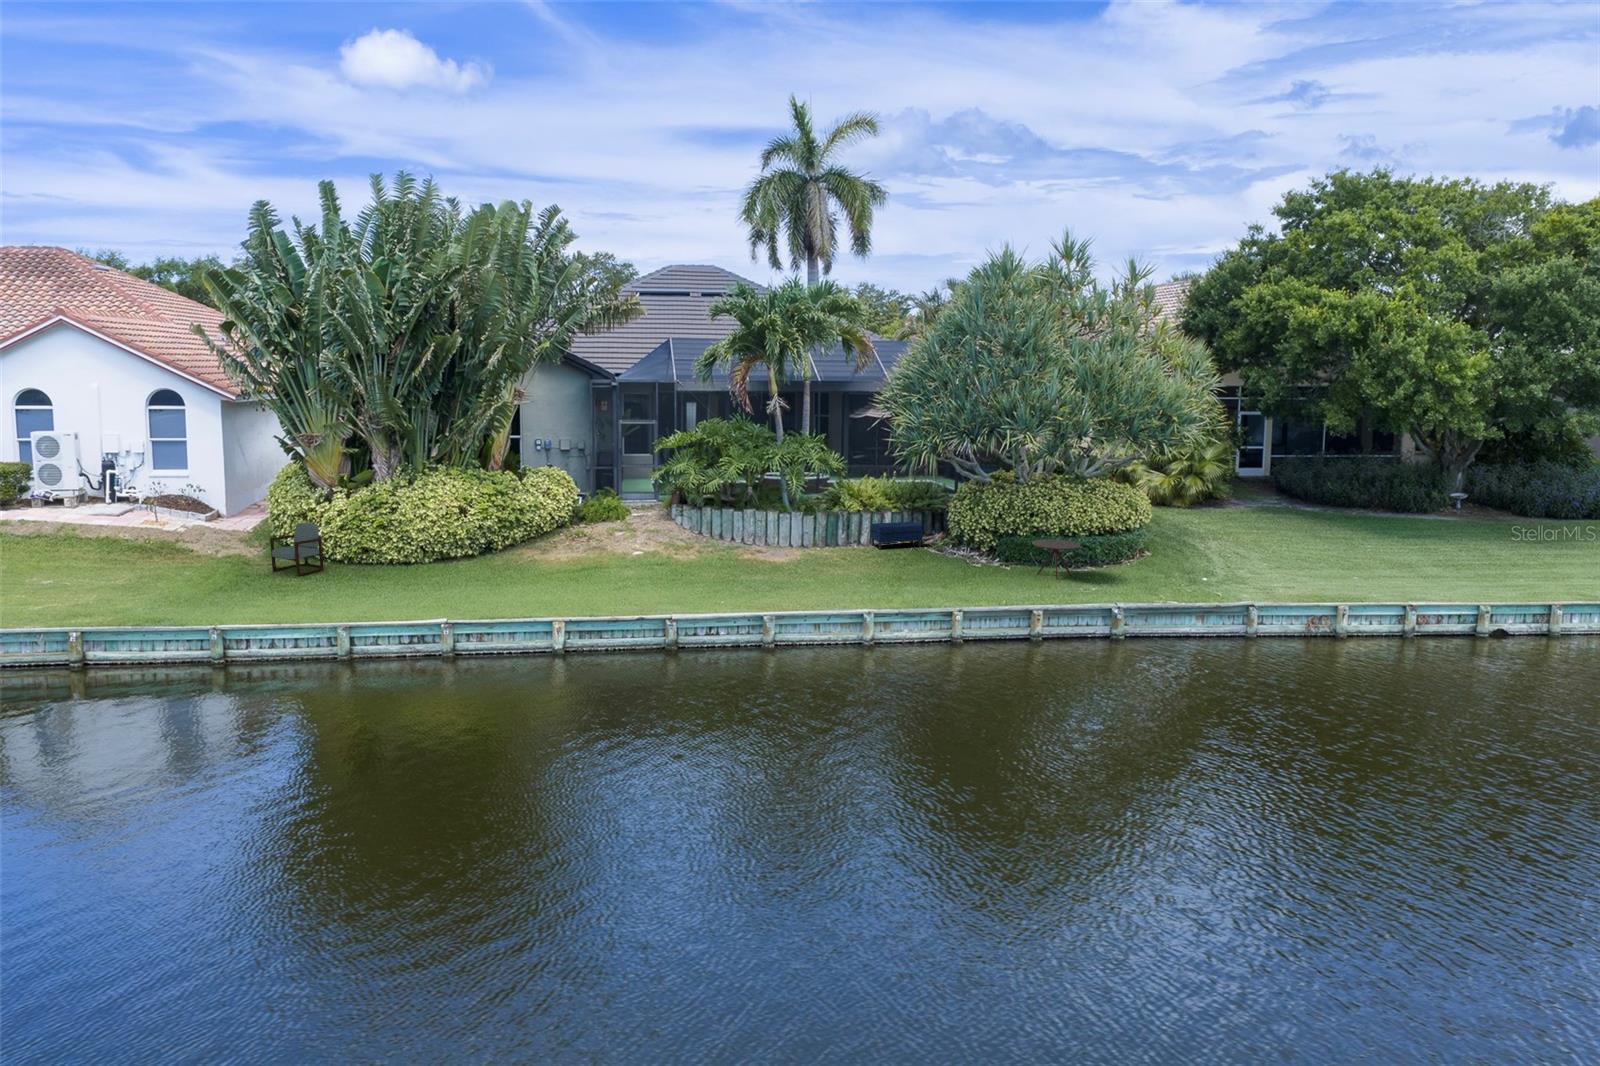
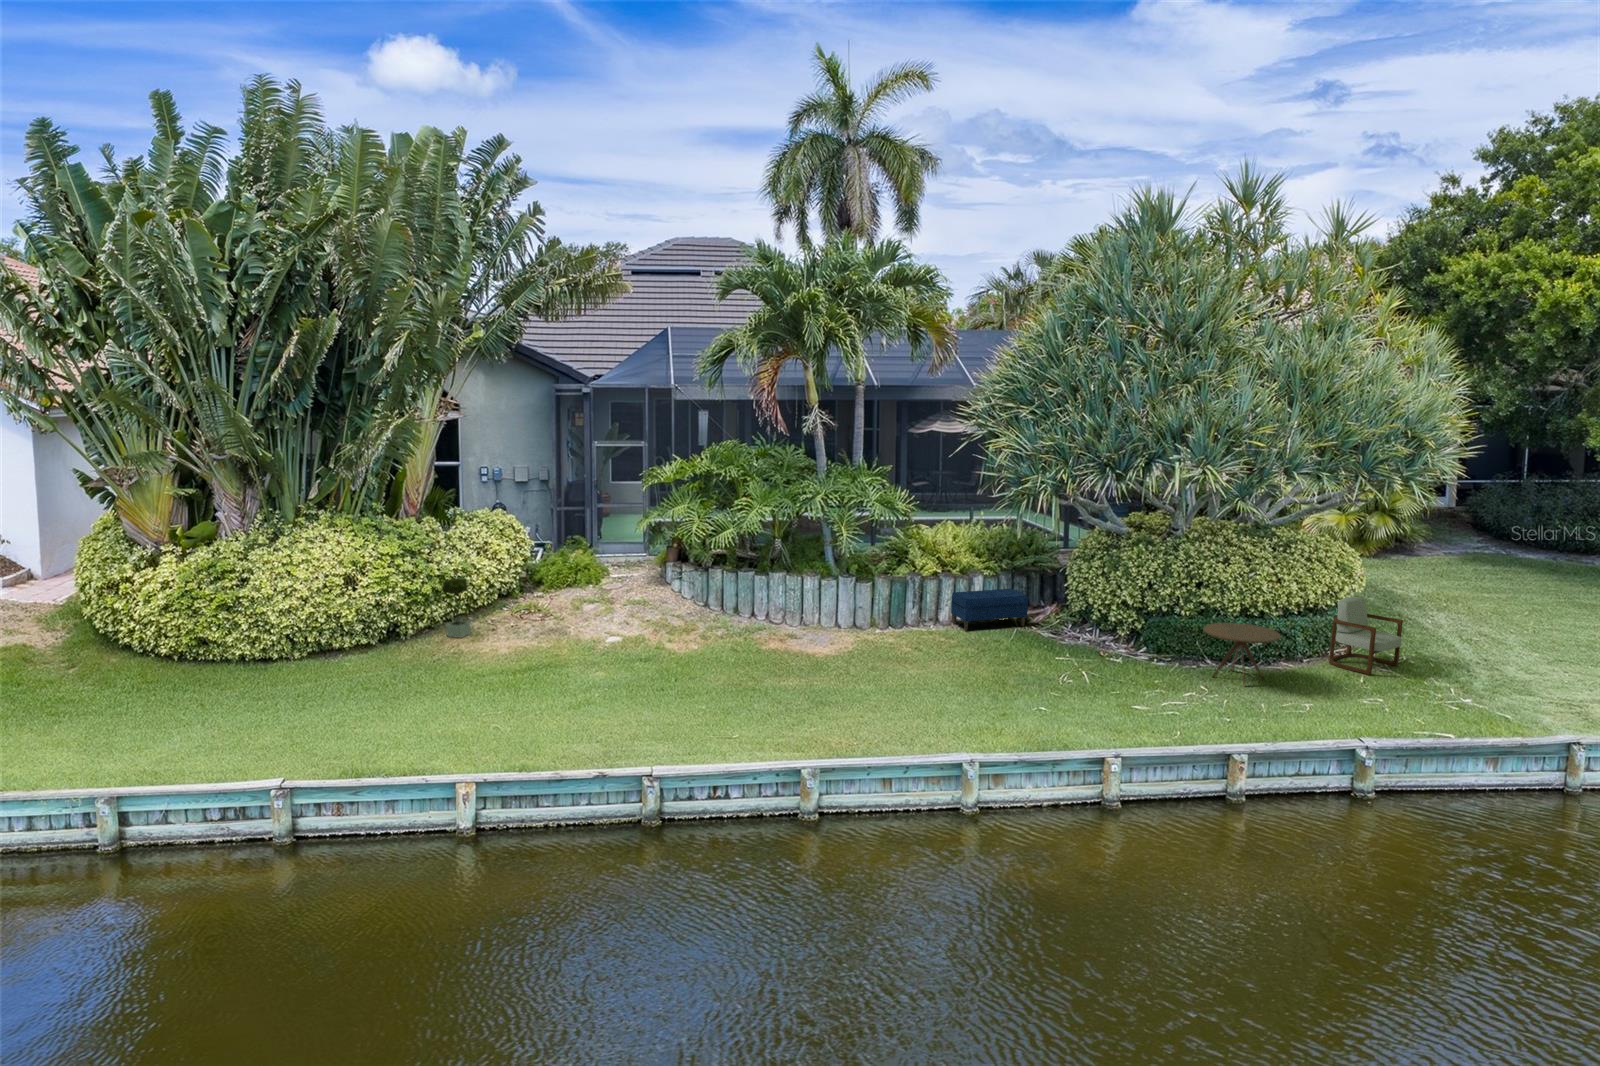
potted tree: none [521,511,541,553] -> present [442,578,471,638]
armchair: present [270,523,324,576] -> present [1329,597,1403,675]

